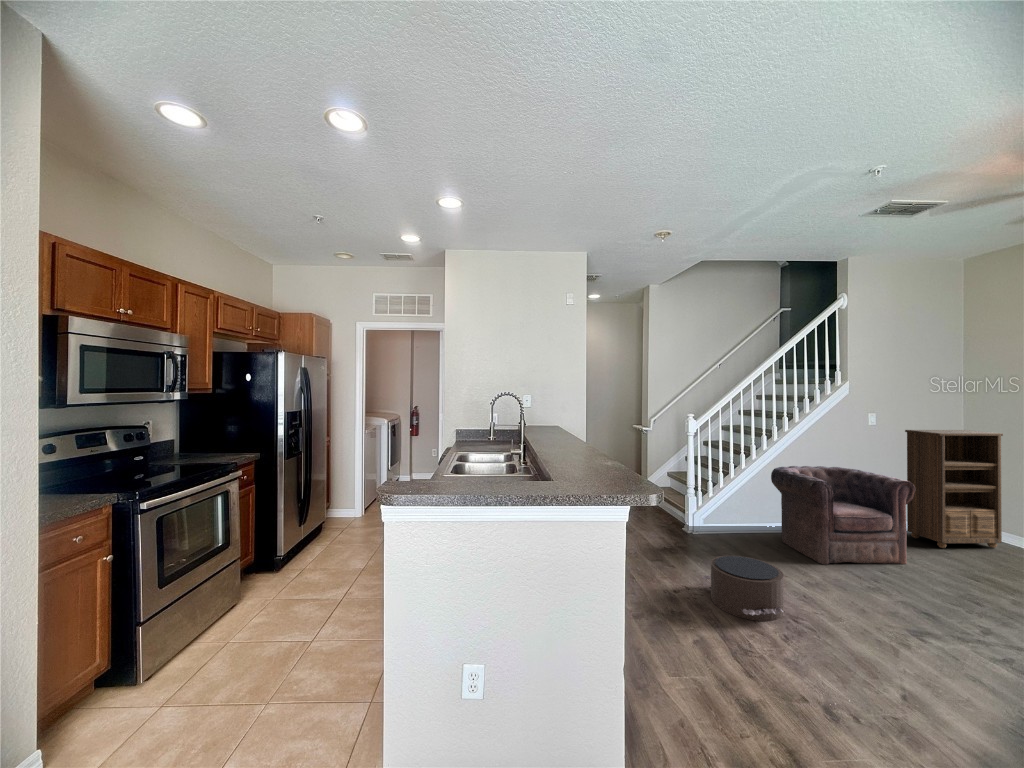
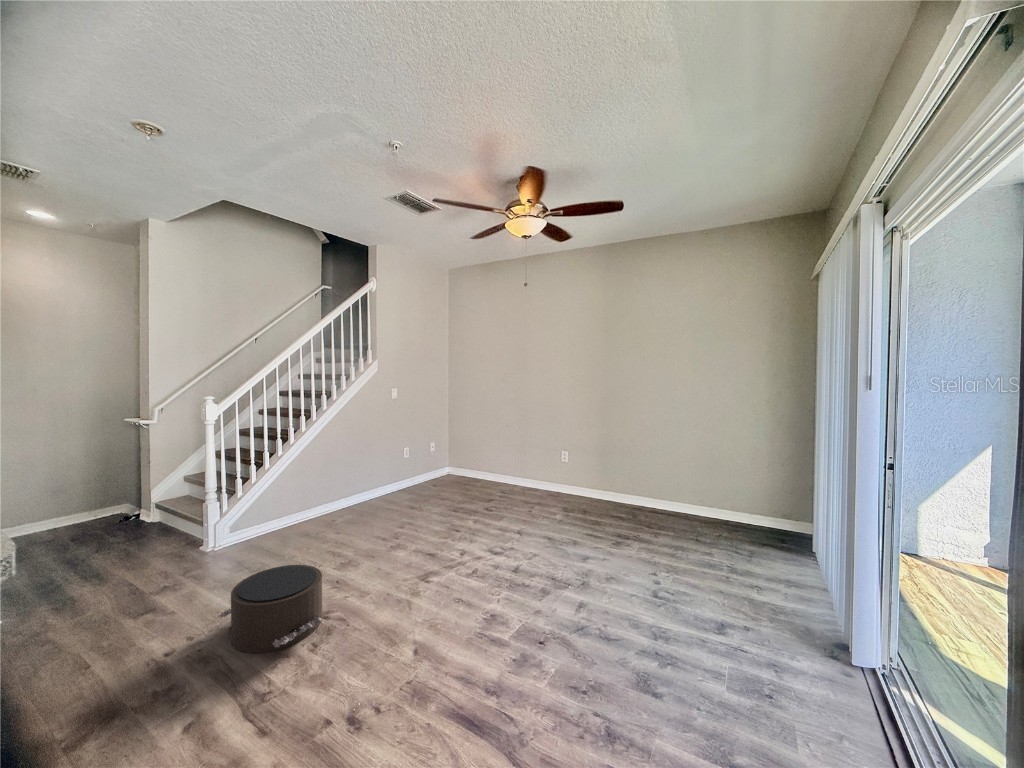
bookshelf: present [905,430,1003,548] -> none [417,399,470,493]
armchair: present [771,466,916,565] -> none [310,440,425,539]

